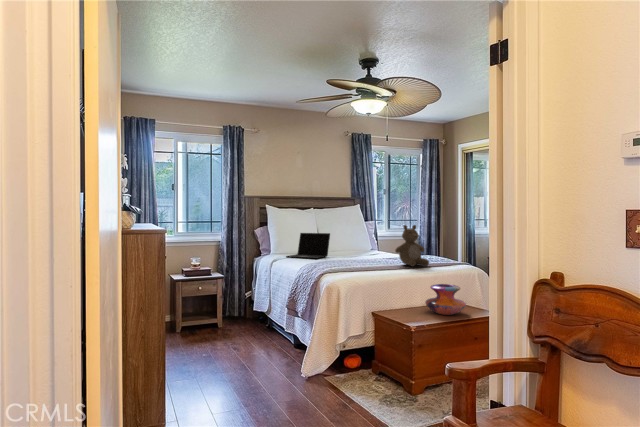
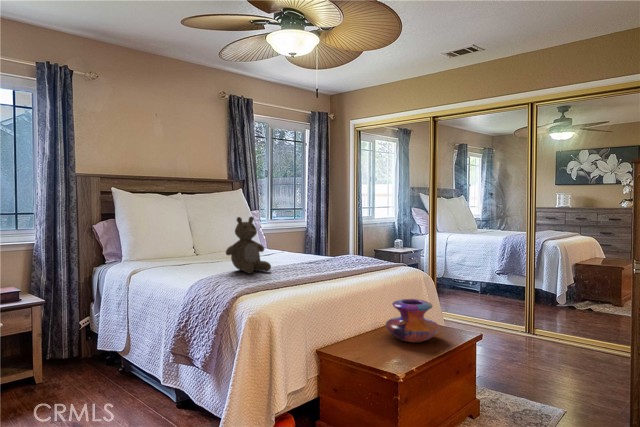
teddy bear: present [395,225,429,266] -> present [226,216,271,273]
laptop: present [286,233,330,259] -> none [153,229,218,267]

